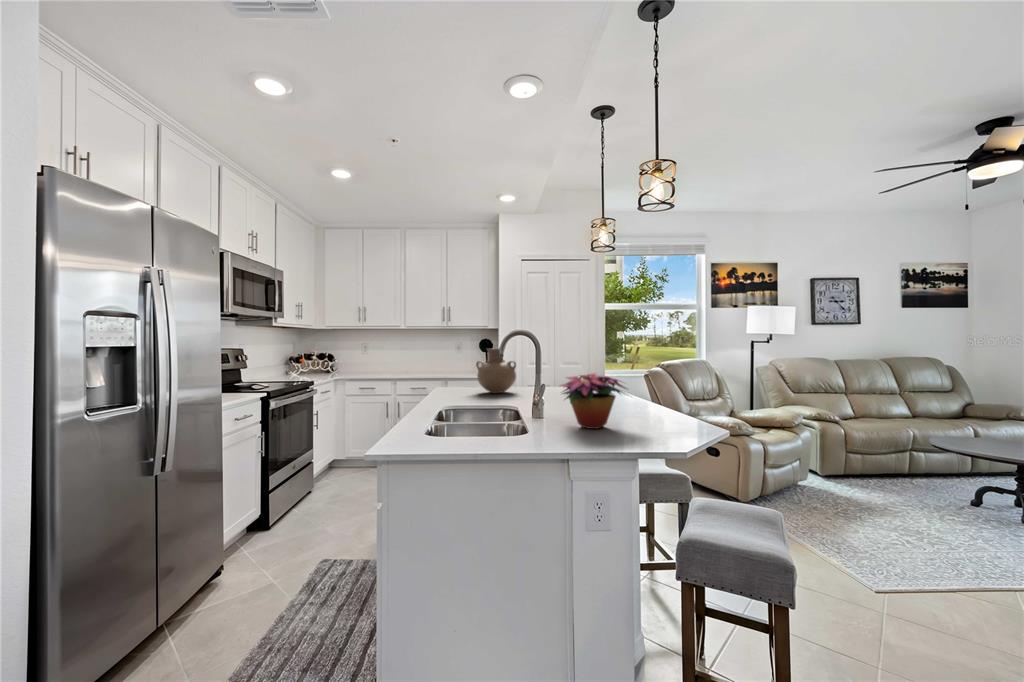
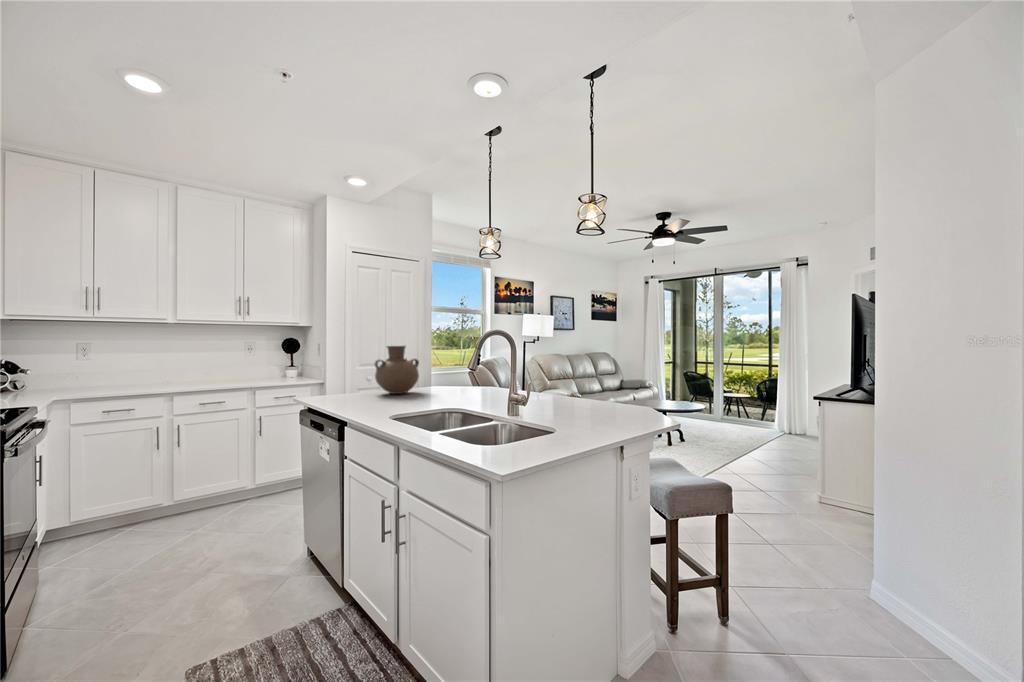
flower arrangement: present [561,373,628,429] -> none [546,363,614,412]

